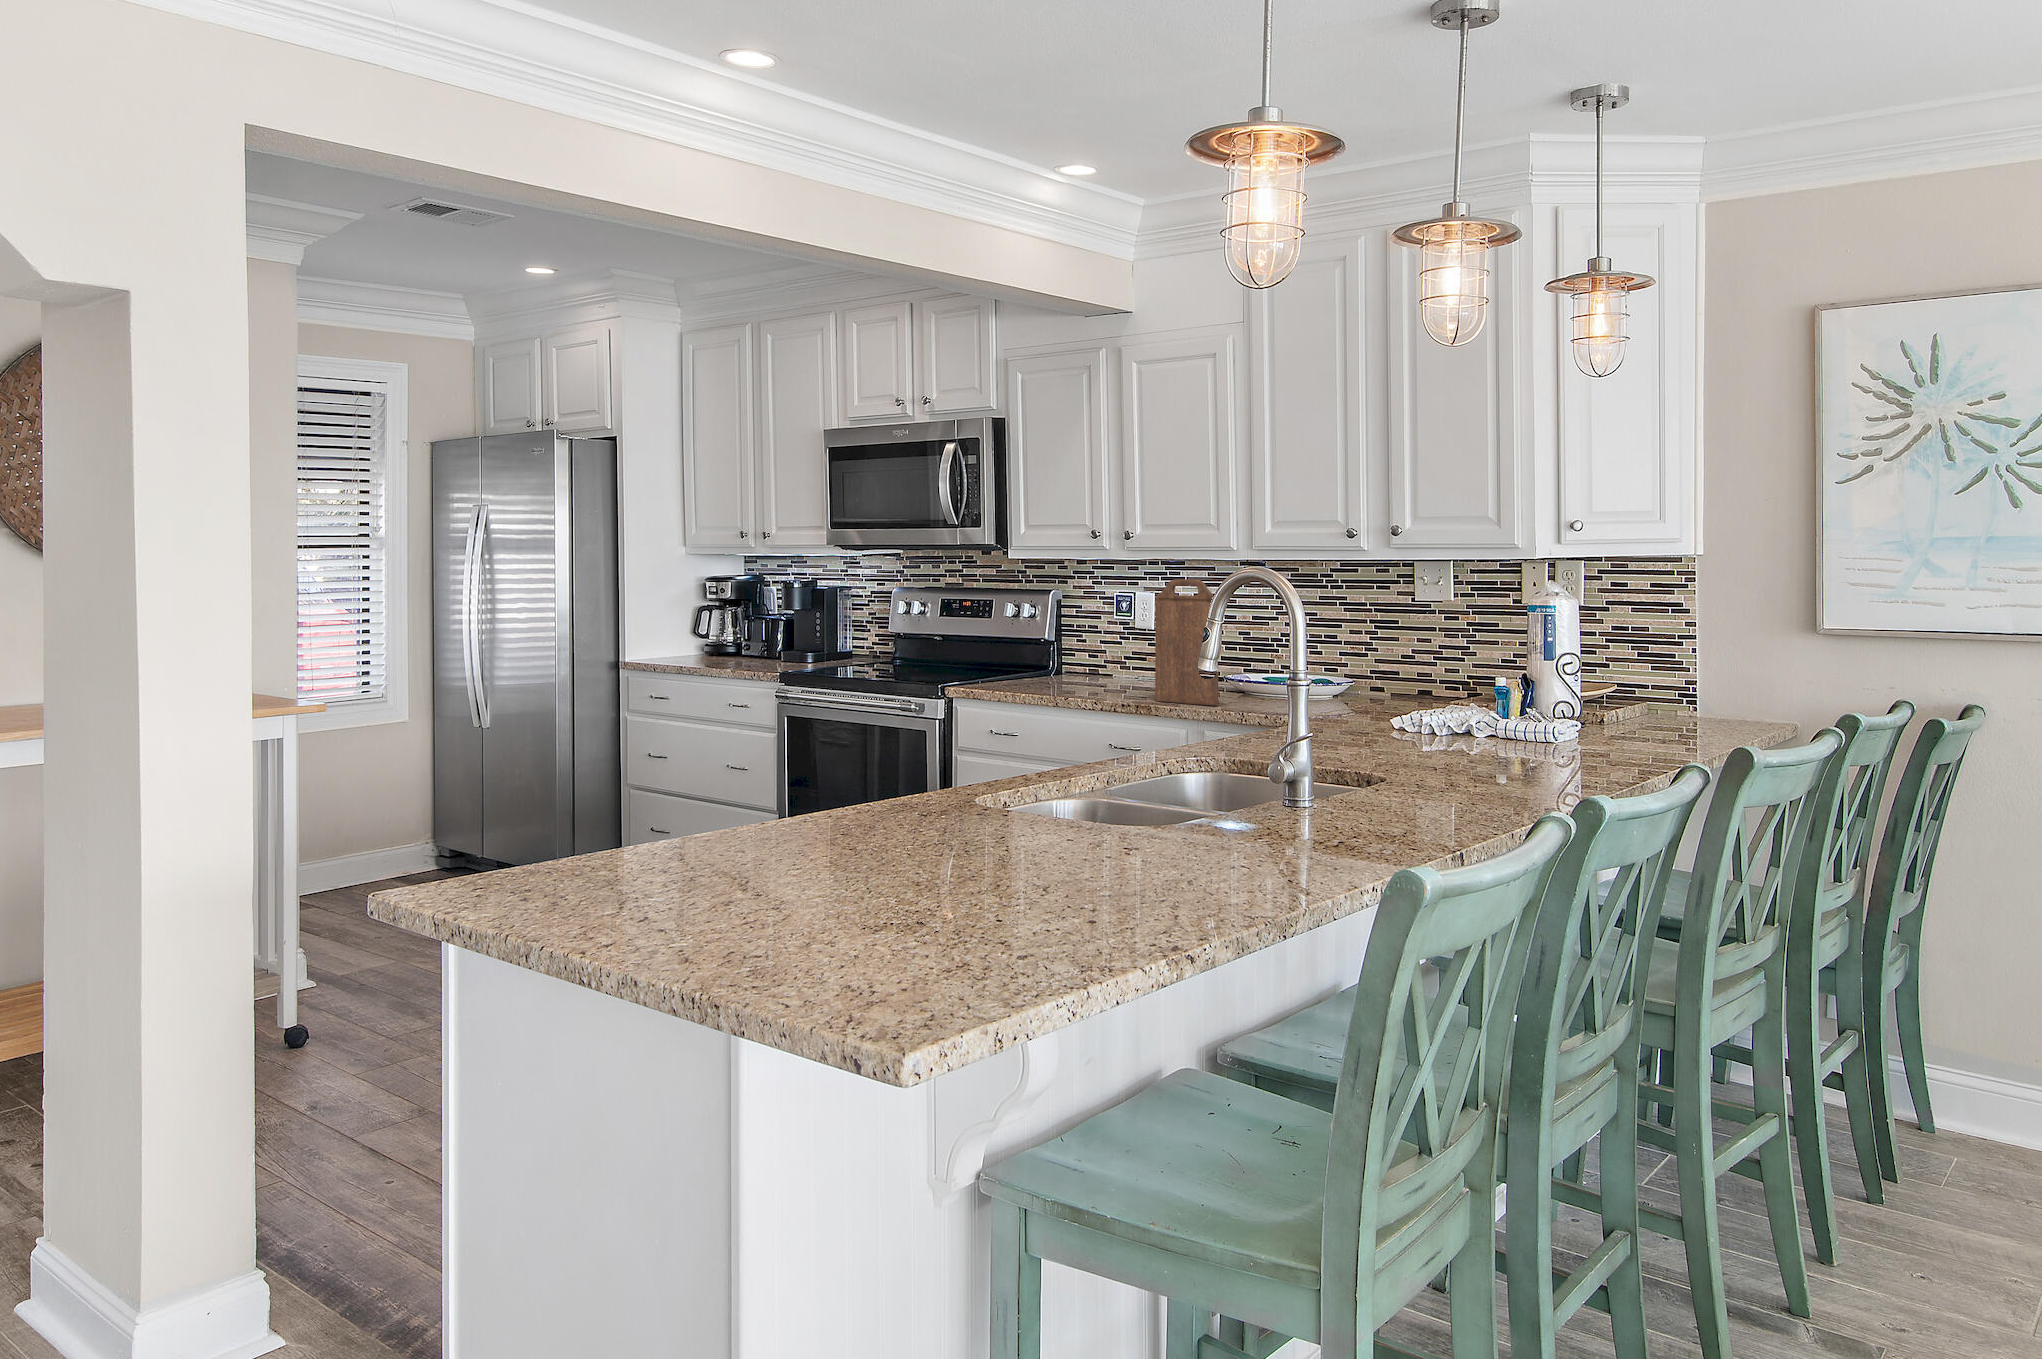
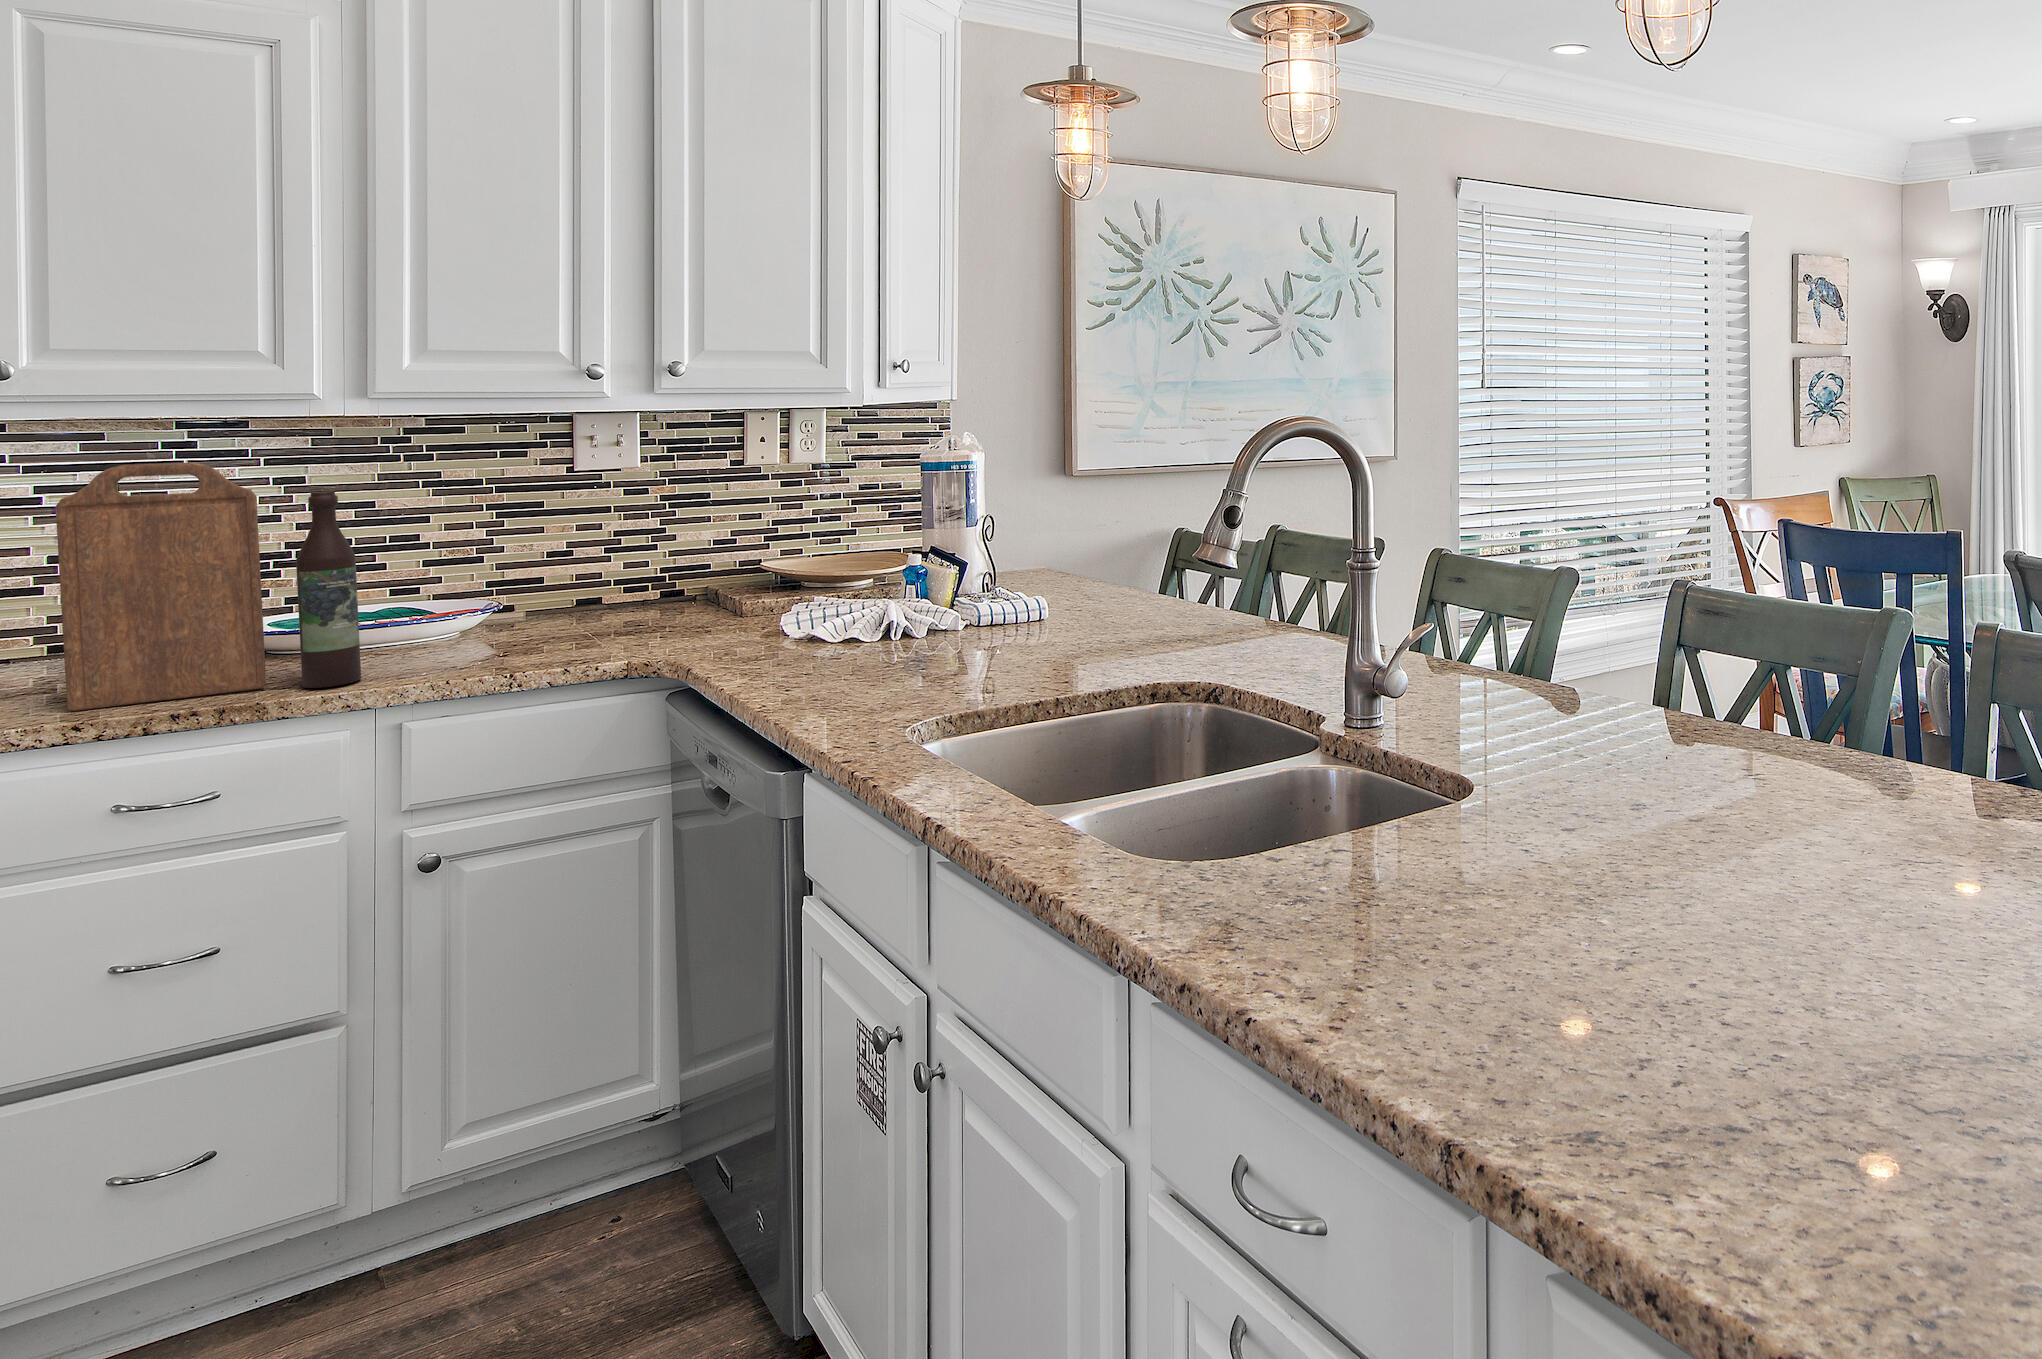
wine bottle: none [1226,599,1251,710] -> present [296,491,361,688]

